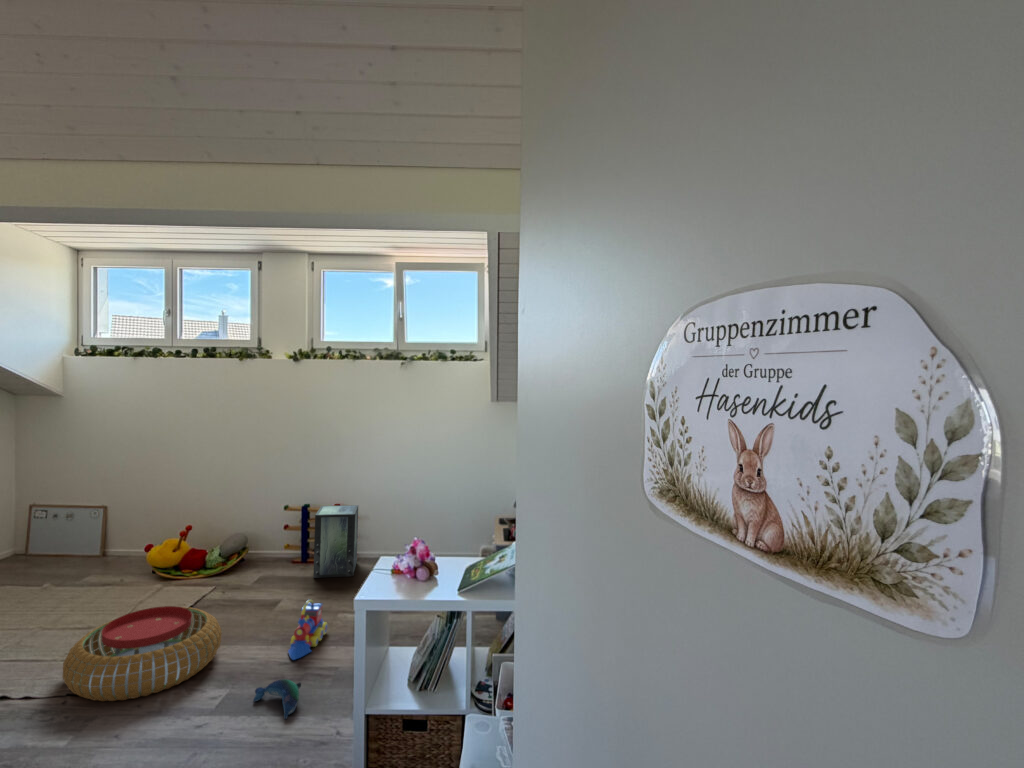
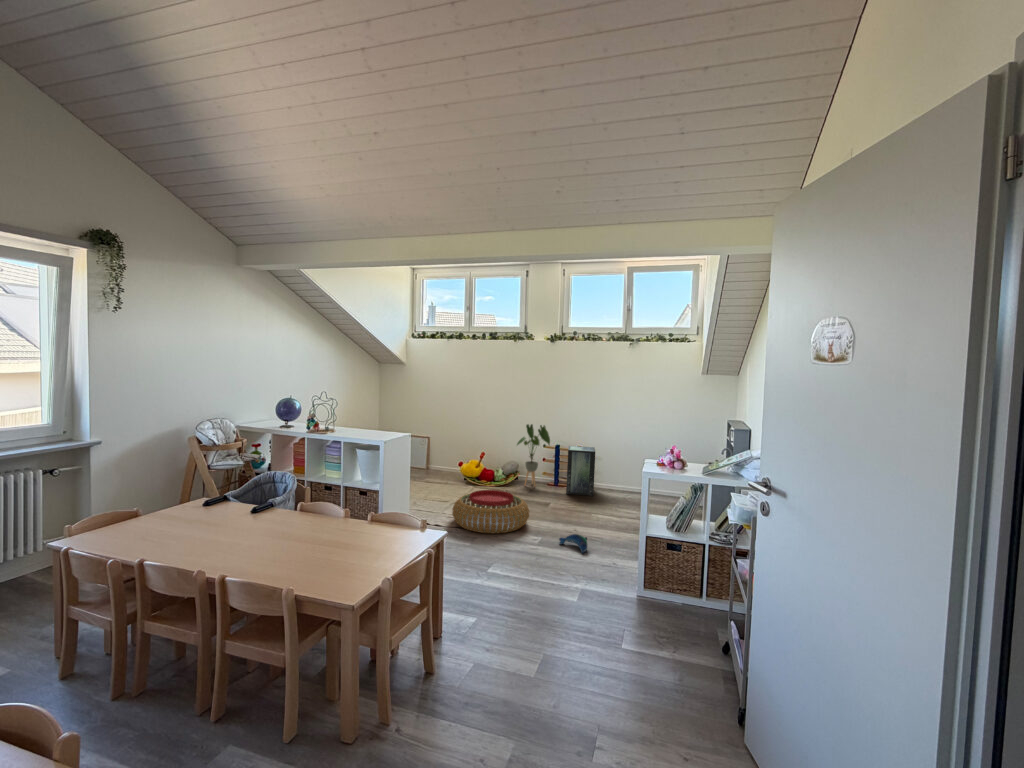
house plant: none [237,478,295,570] -> present [517,424,550,486]
toy train: present [288,599,328,660] -> none [568,496,589,530]

